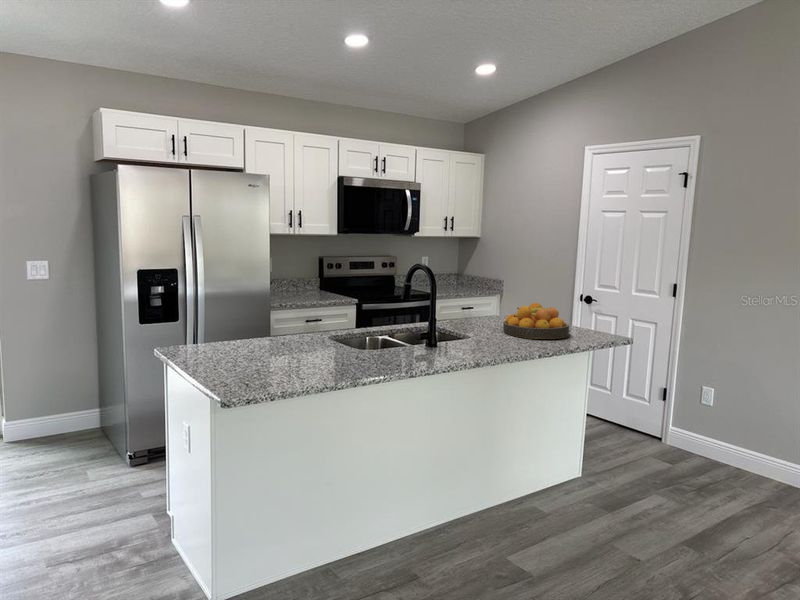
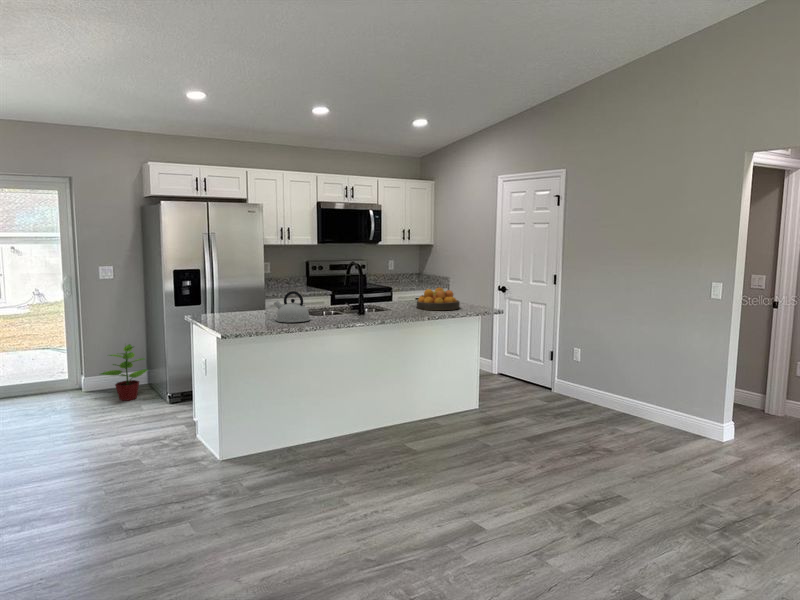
kettle: none [303,314,363,368] -> present [274,291,310,322]
potted plant: none [24,375,100,461] -> present [101,344,148,401]

